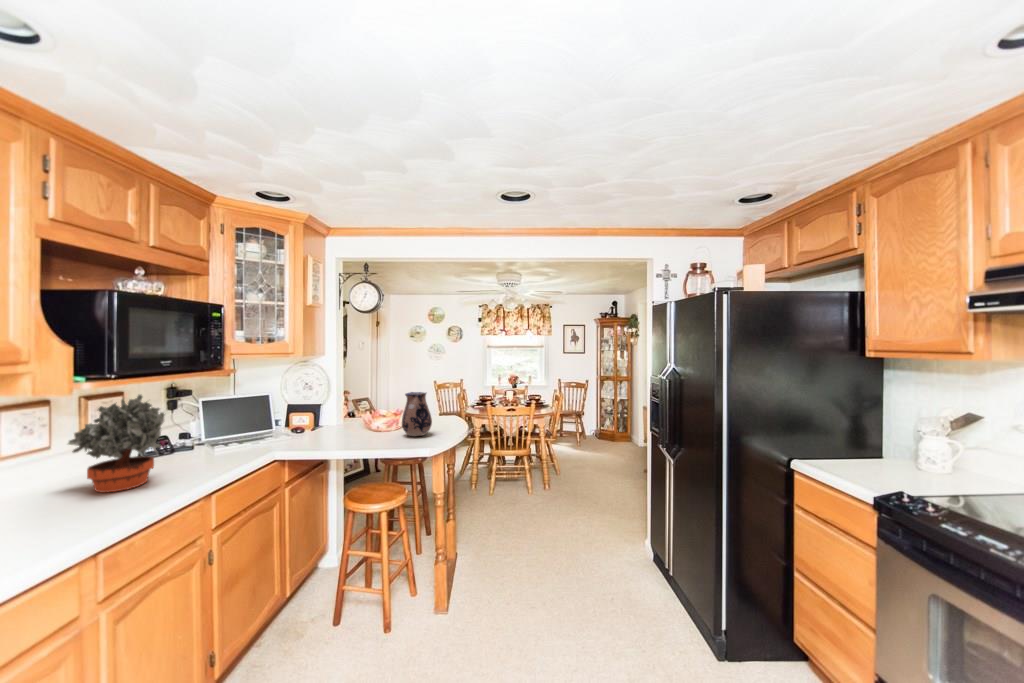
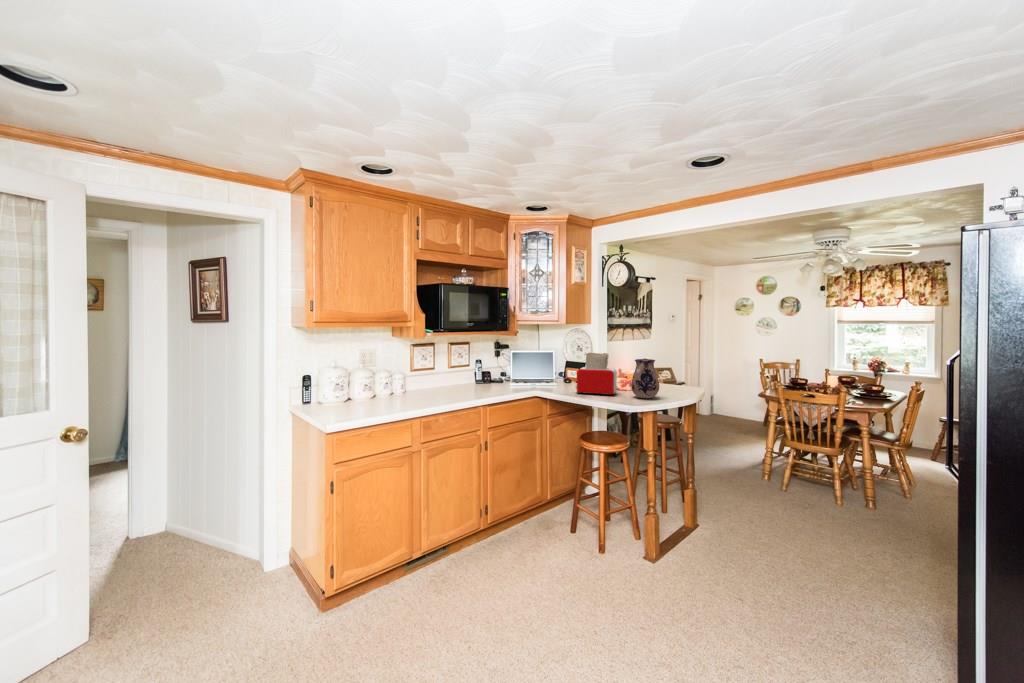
toaster: none [330,389,383,445] -> present [576,353,617,396]
potted plant: present [68,395,165,493] -> none [436,343,477,396]

